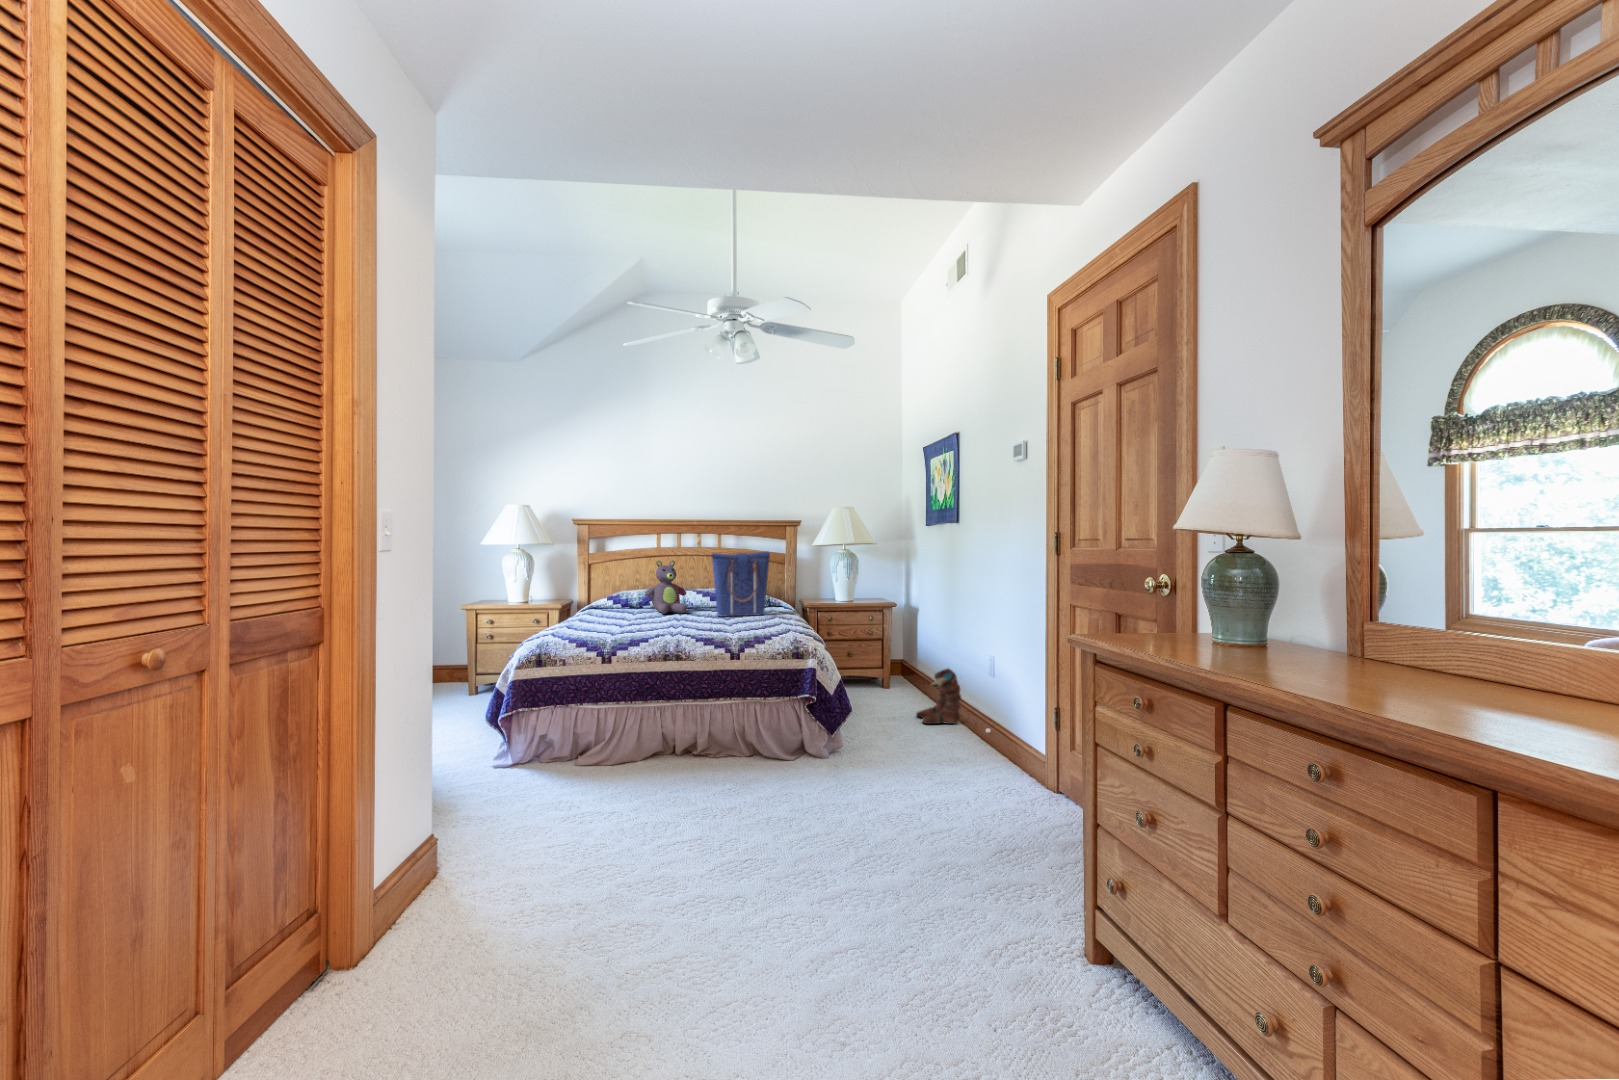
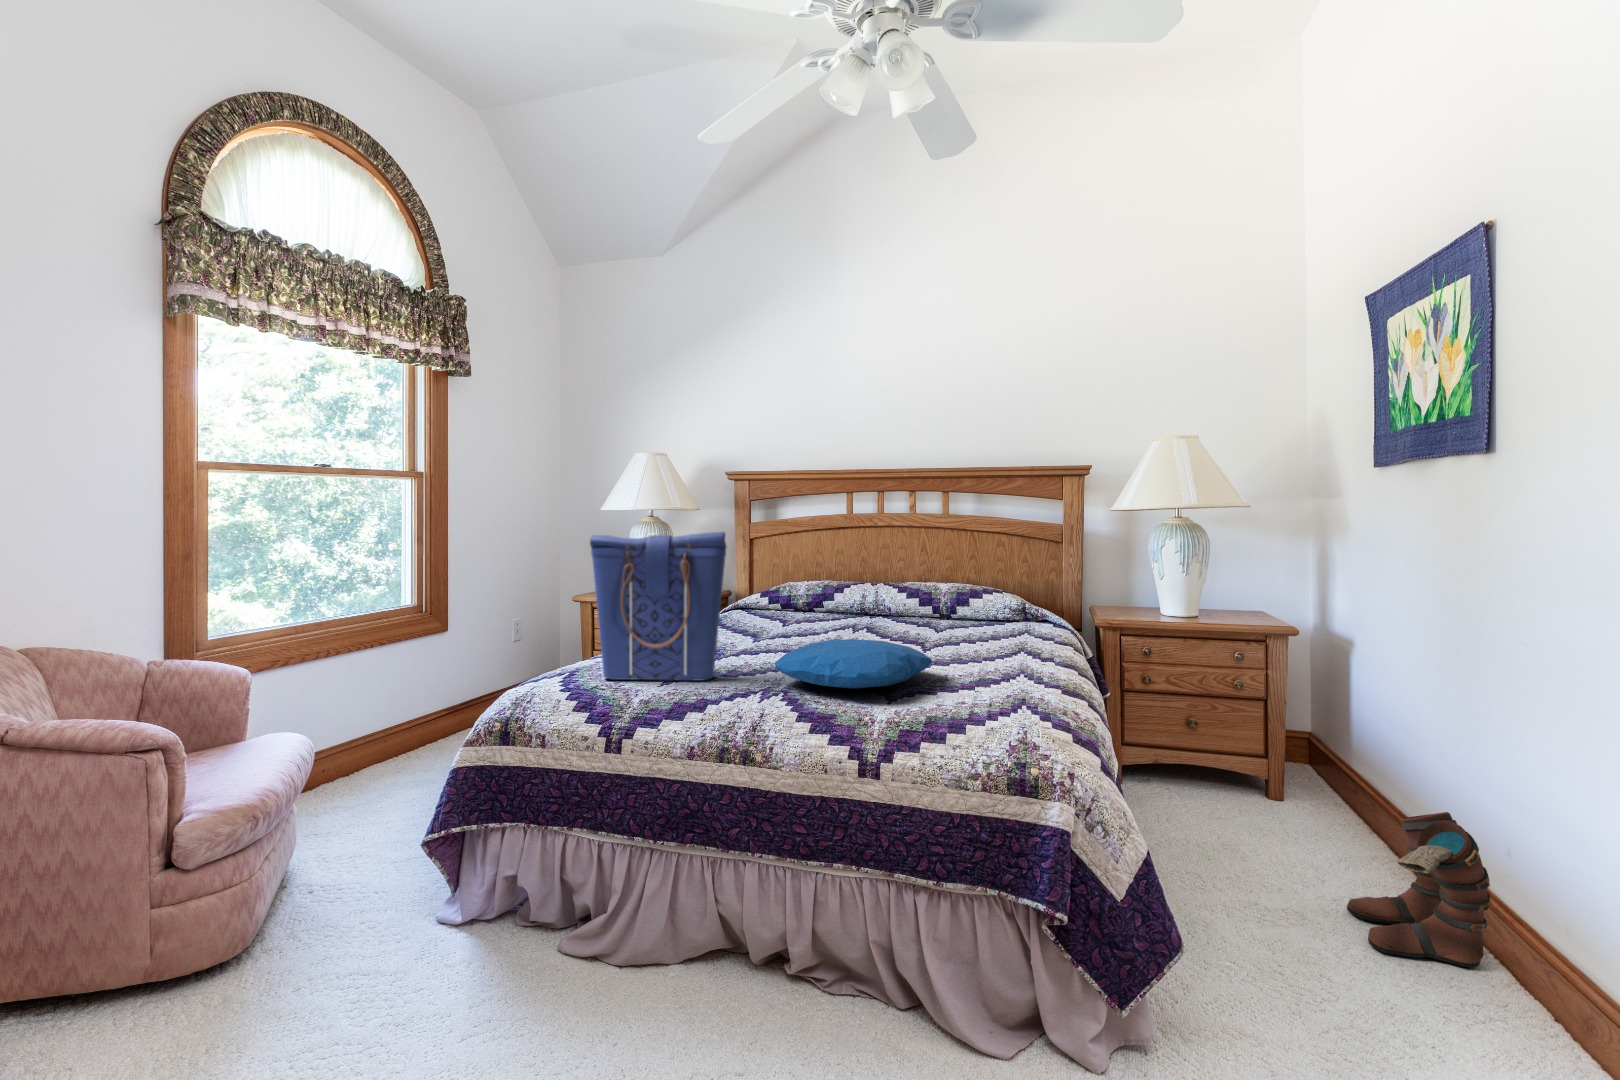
tote bag: present [712,552,770,617] -> present [590,532,726,681]
stuffed bear: present [645,561,687,614] -> none [797,536,870,630]
pillow: none [669,610,744,631] -> present [774,639,932,688]

